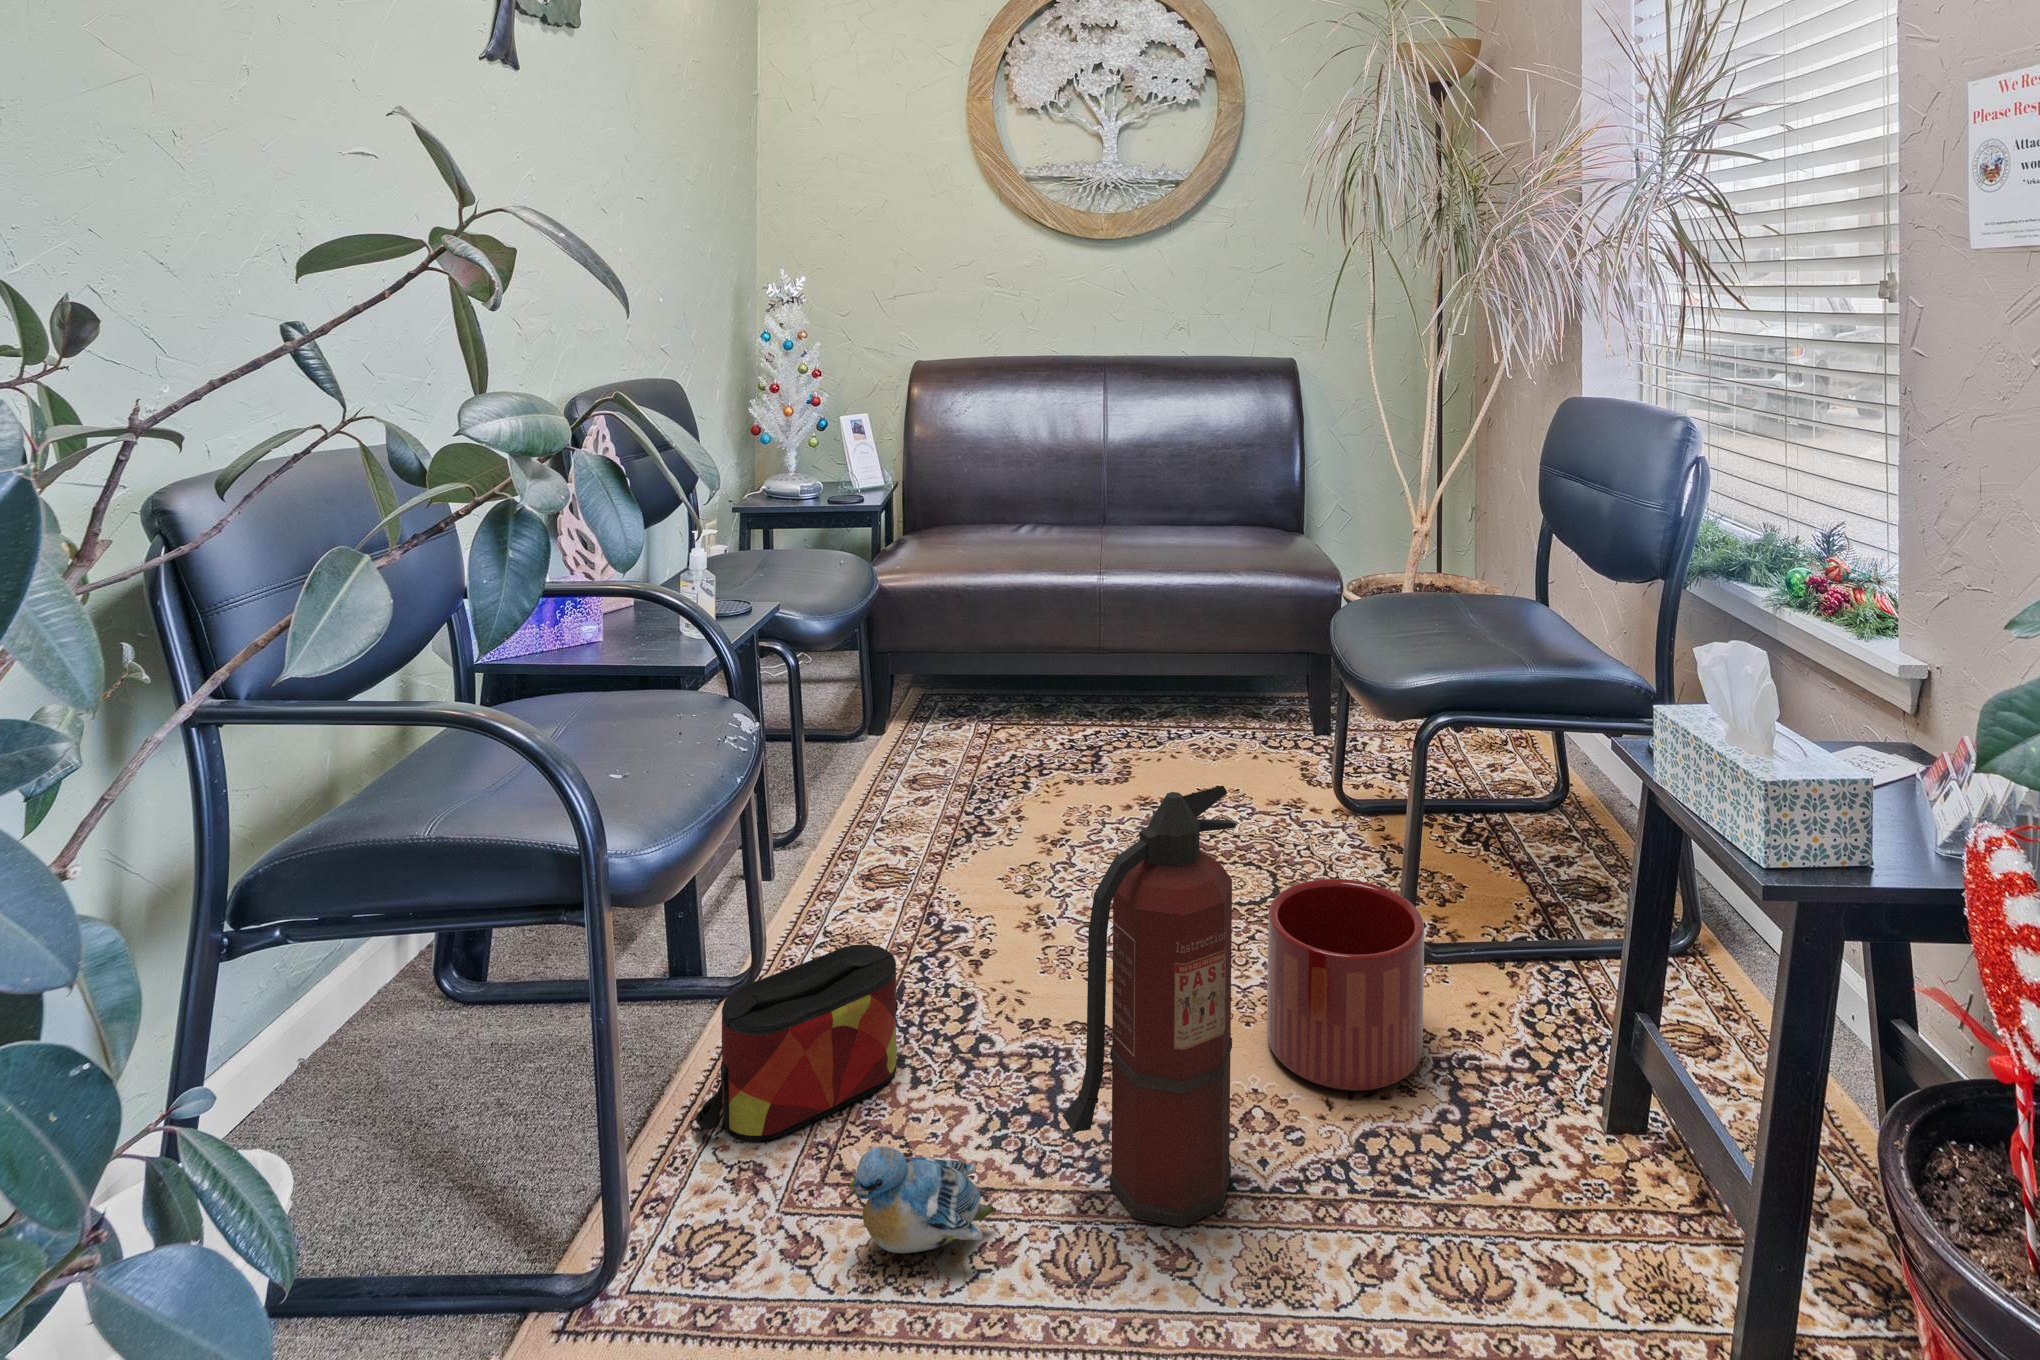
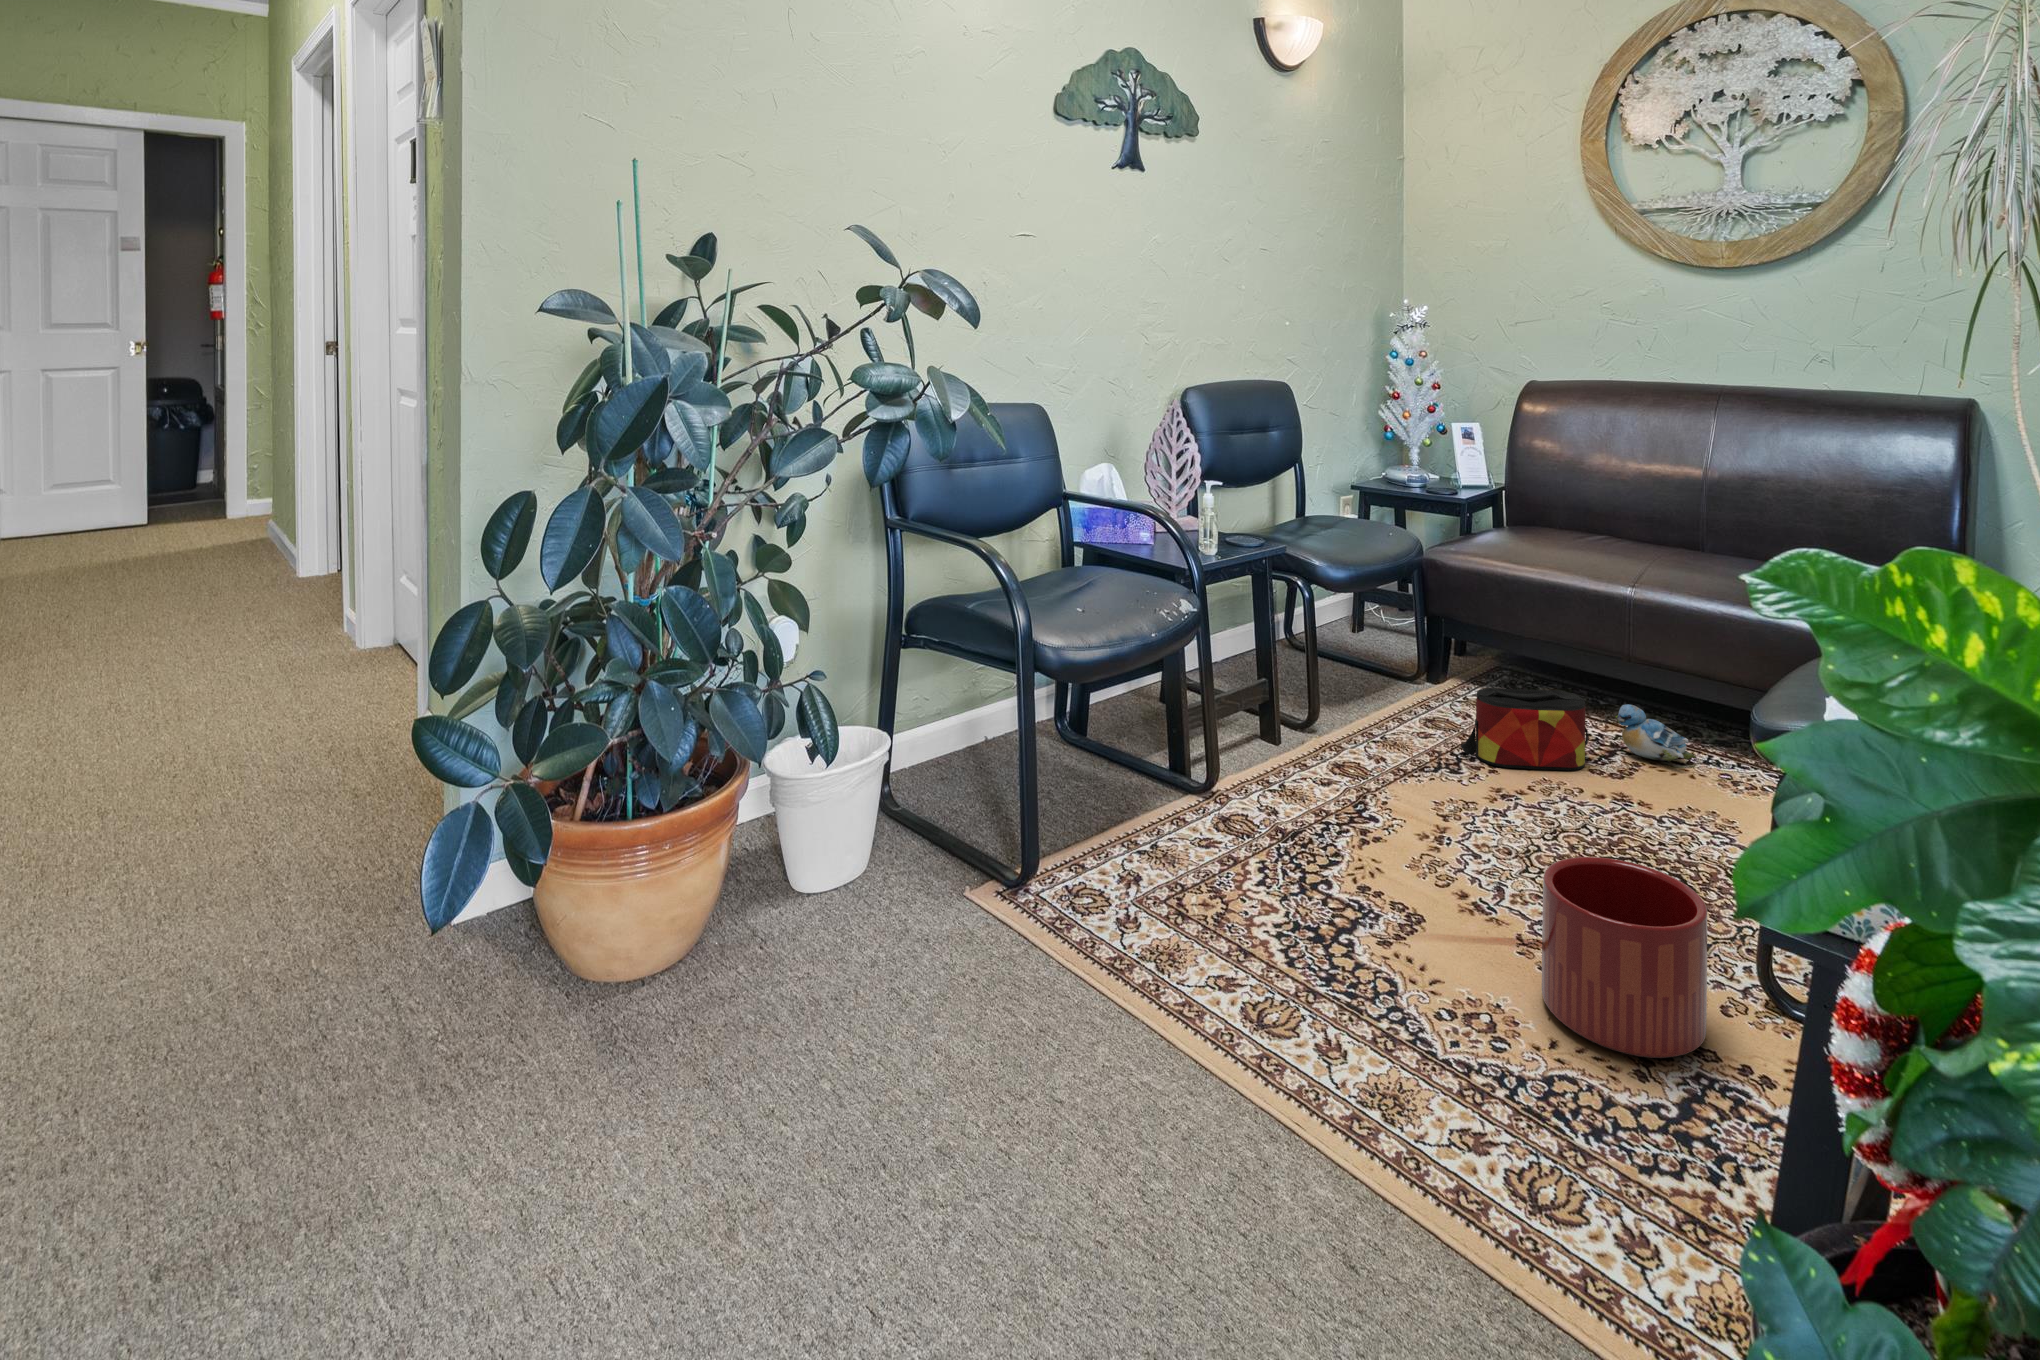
fire extinguisher: present [1063,786,1236,1227] -> none [1298,697,1444,1043]
bag: present [696,945,898,1141] -> present [1461,688,1588,770]
plush toy: present [849,1147,996,1253] -> present [1615,704,1696,761]

